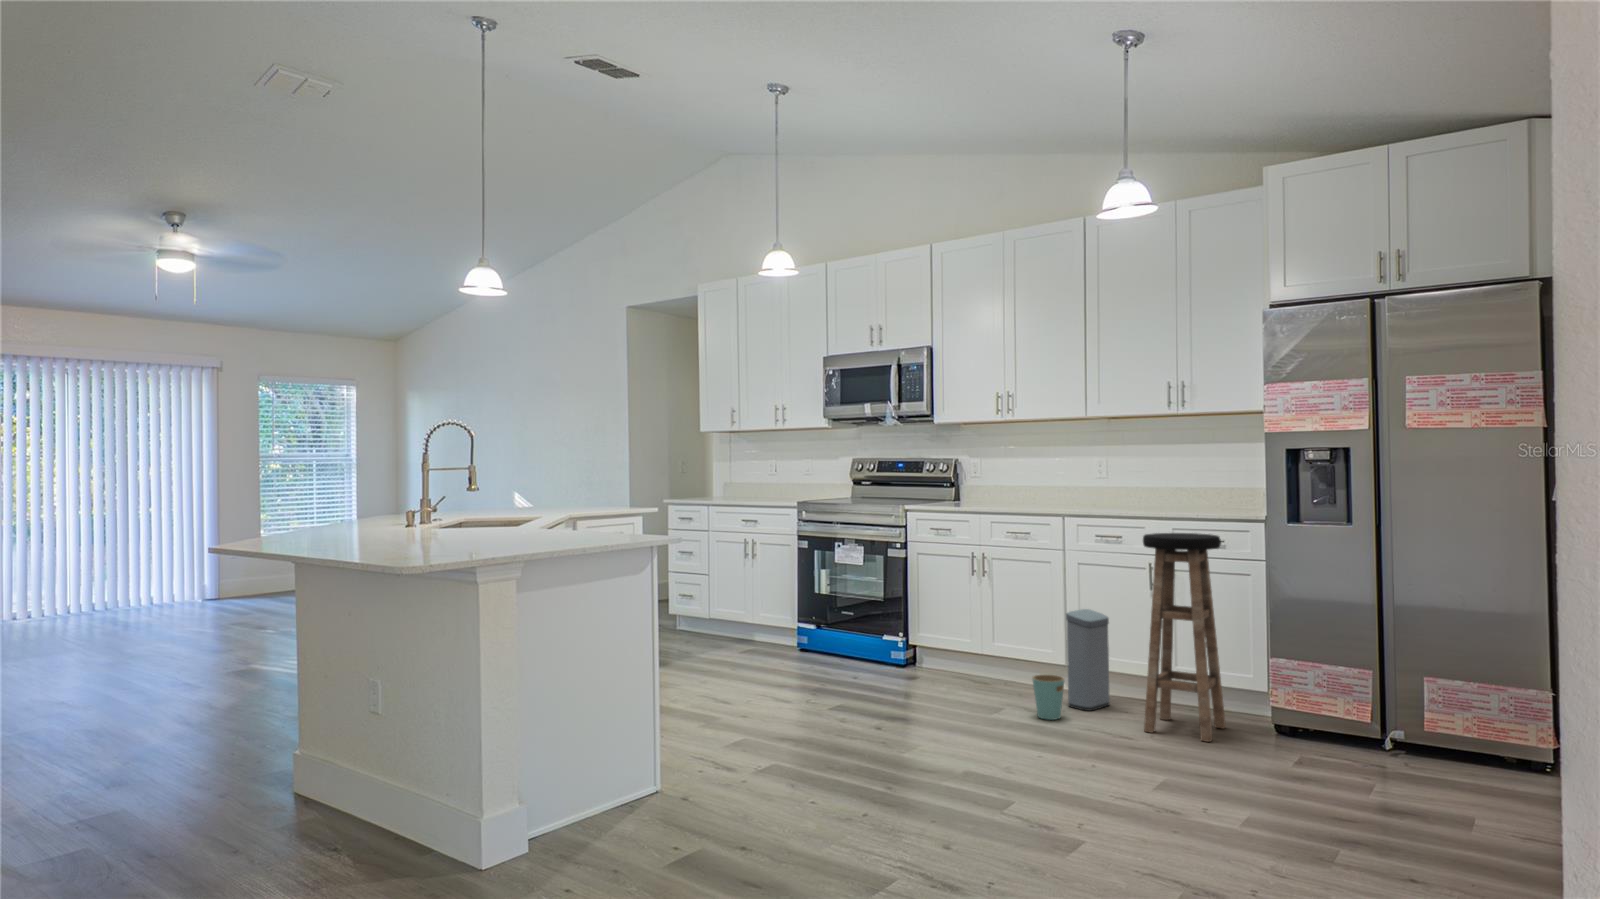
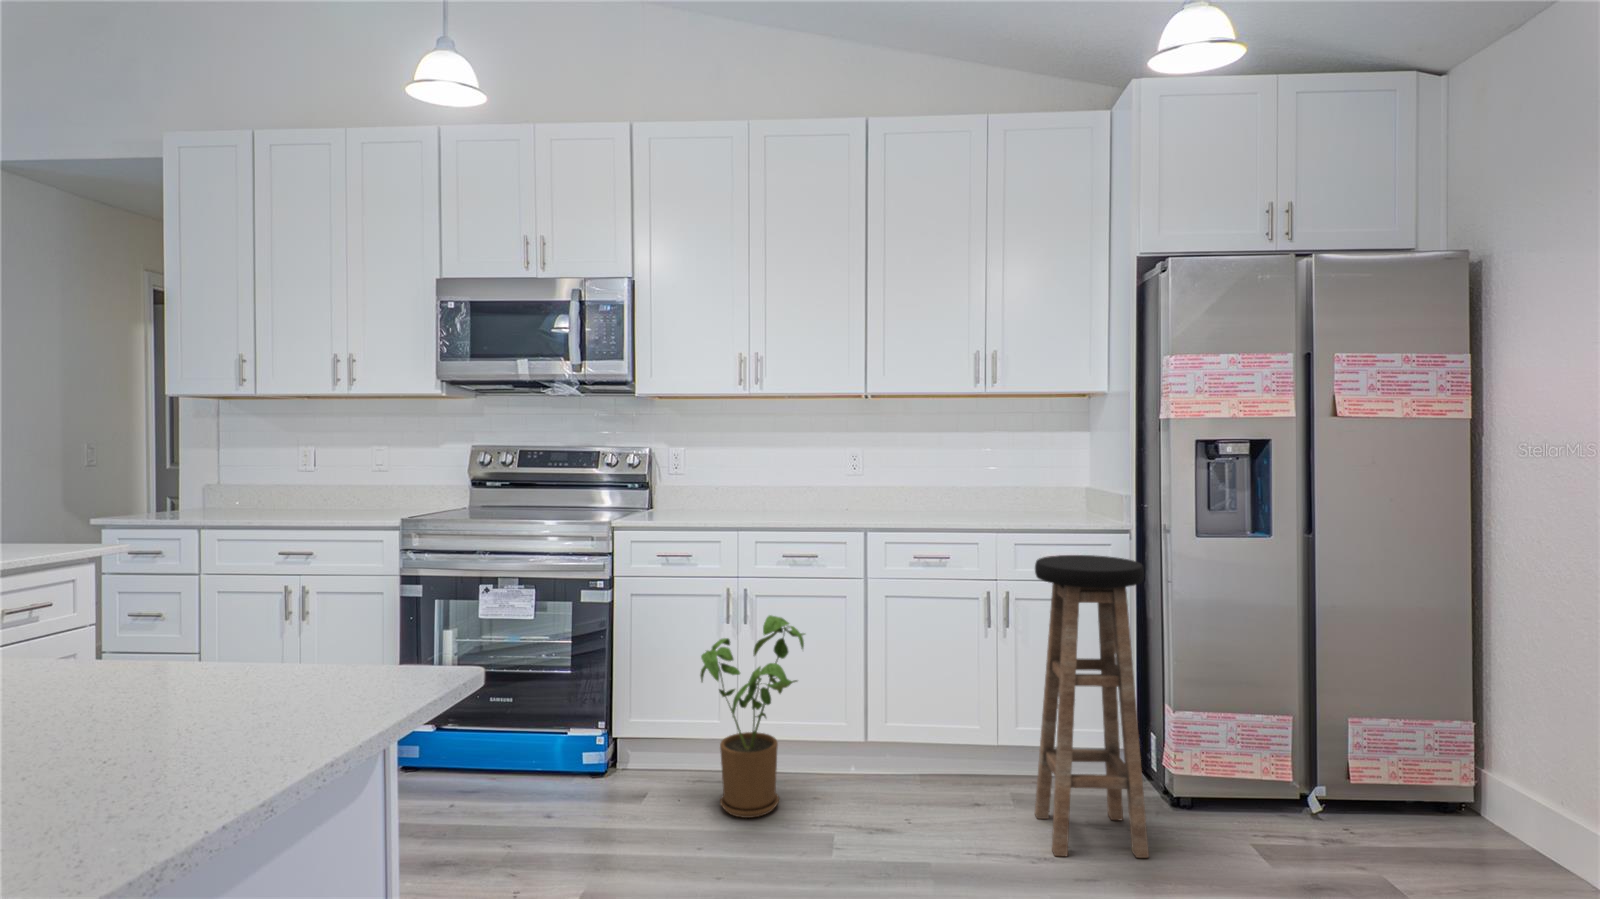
house plant: none [947,566,1020,692] -> present [700,615,805,818]
trash can: present [1032,609,1110,720] -> none [886,668,951,864]

